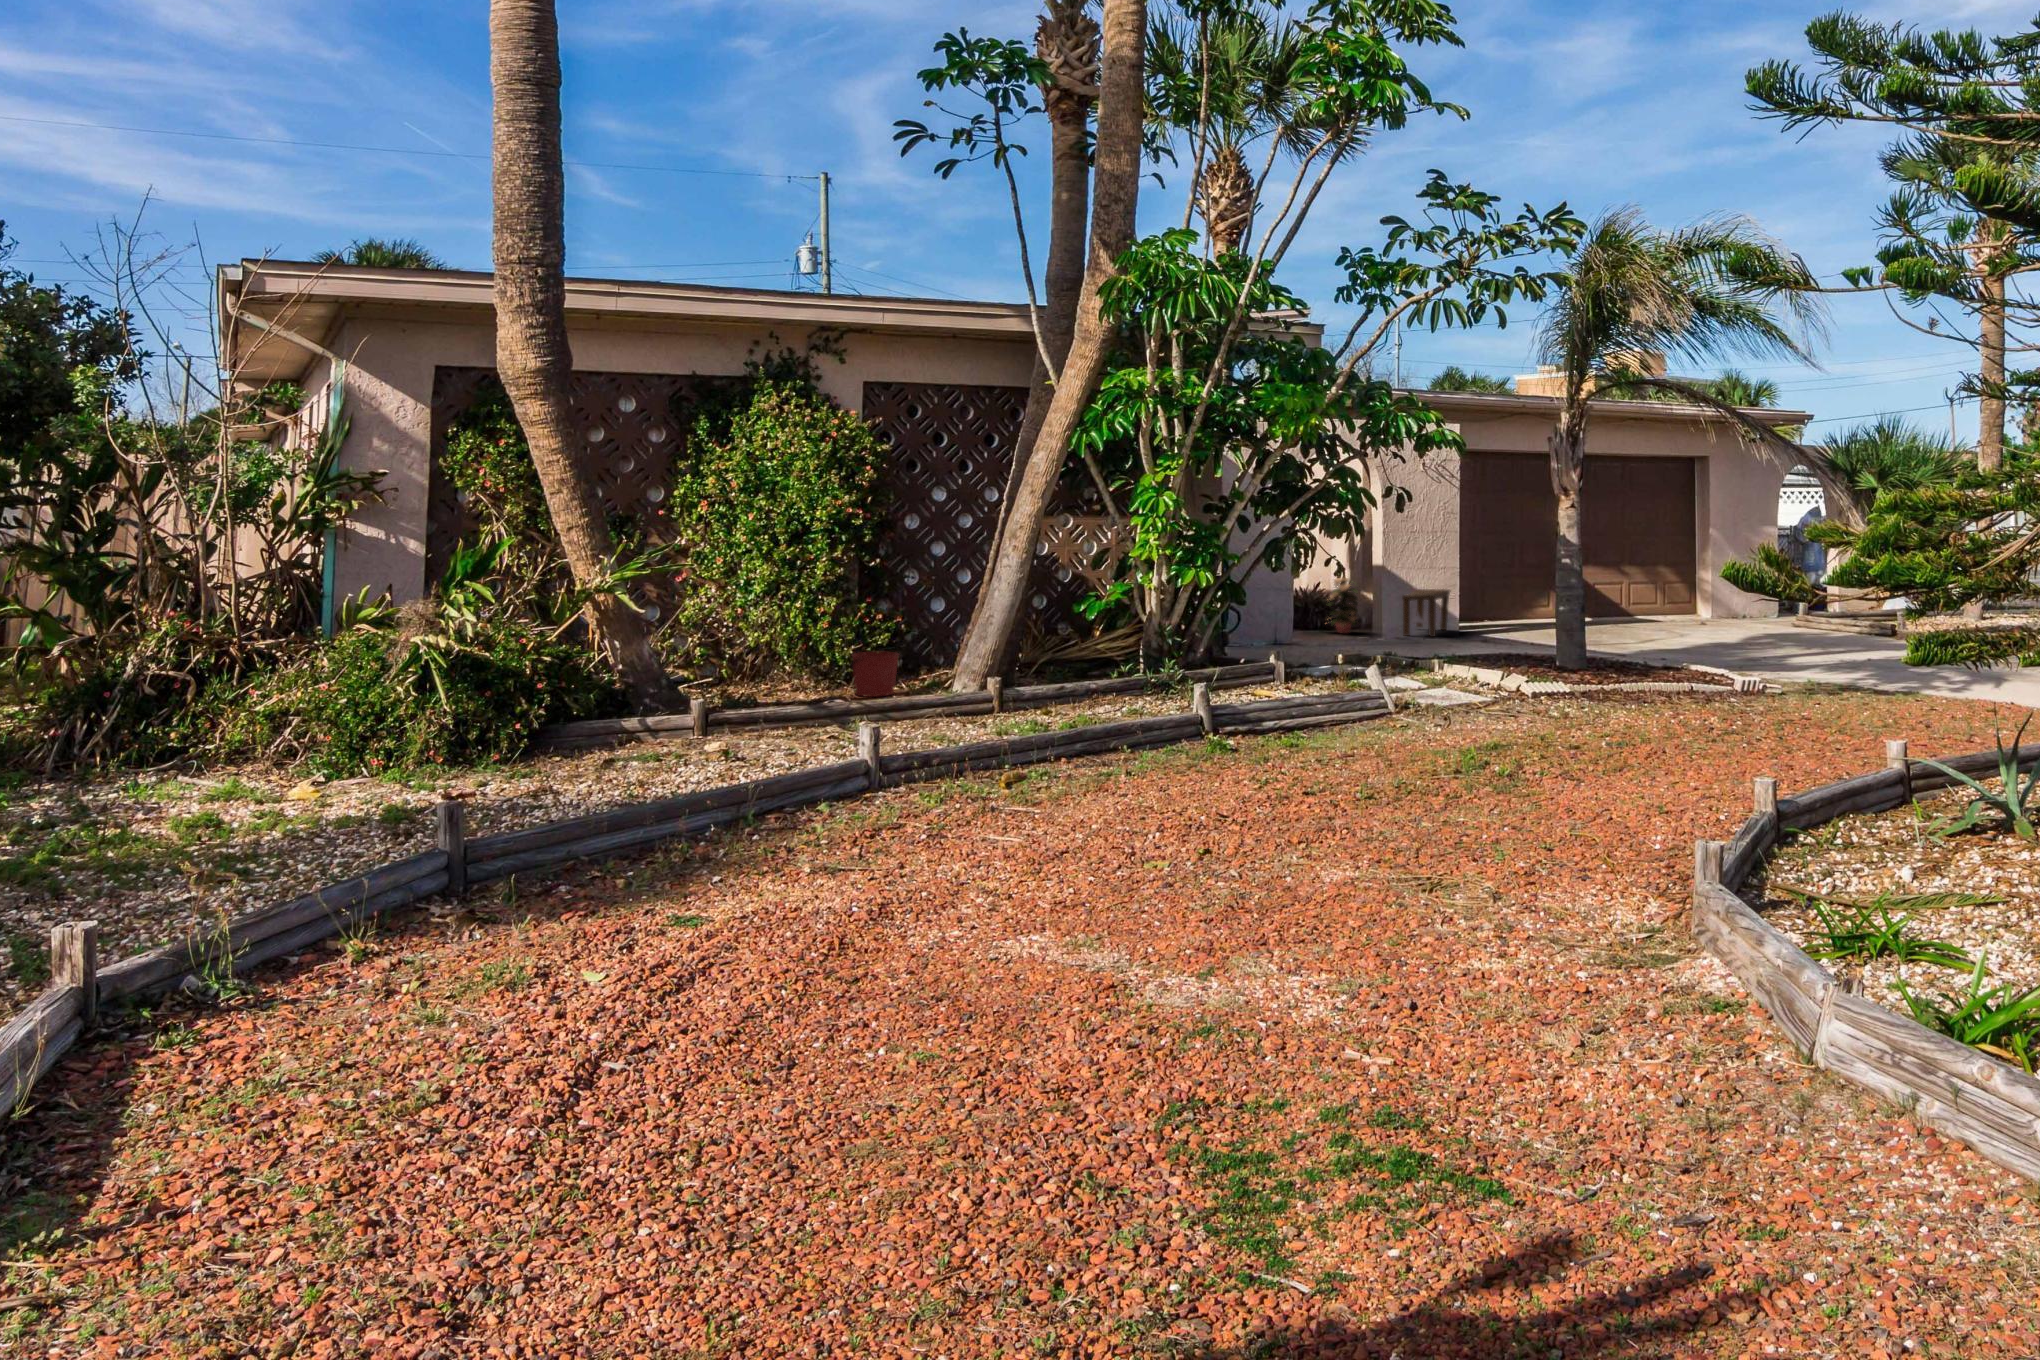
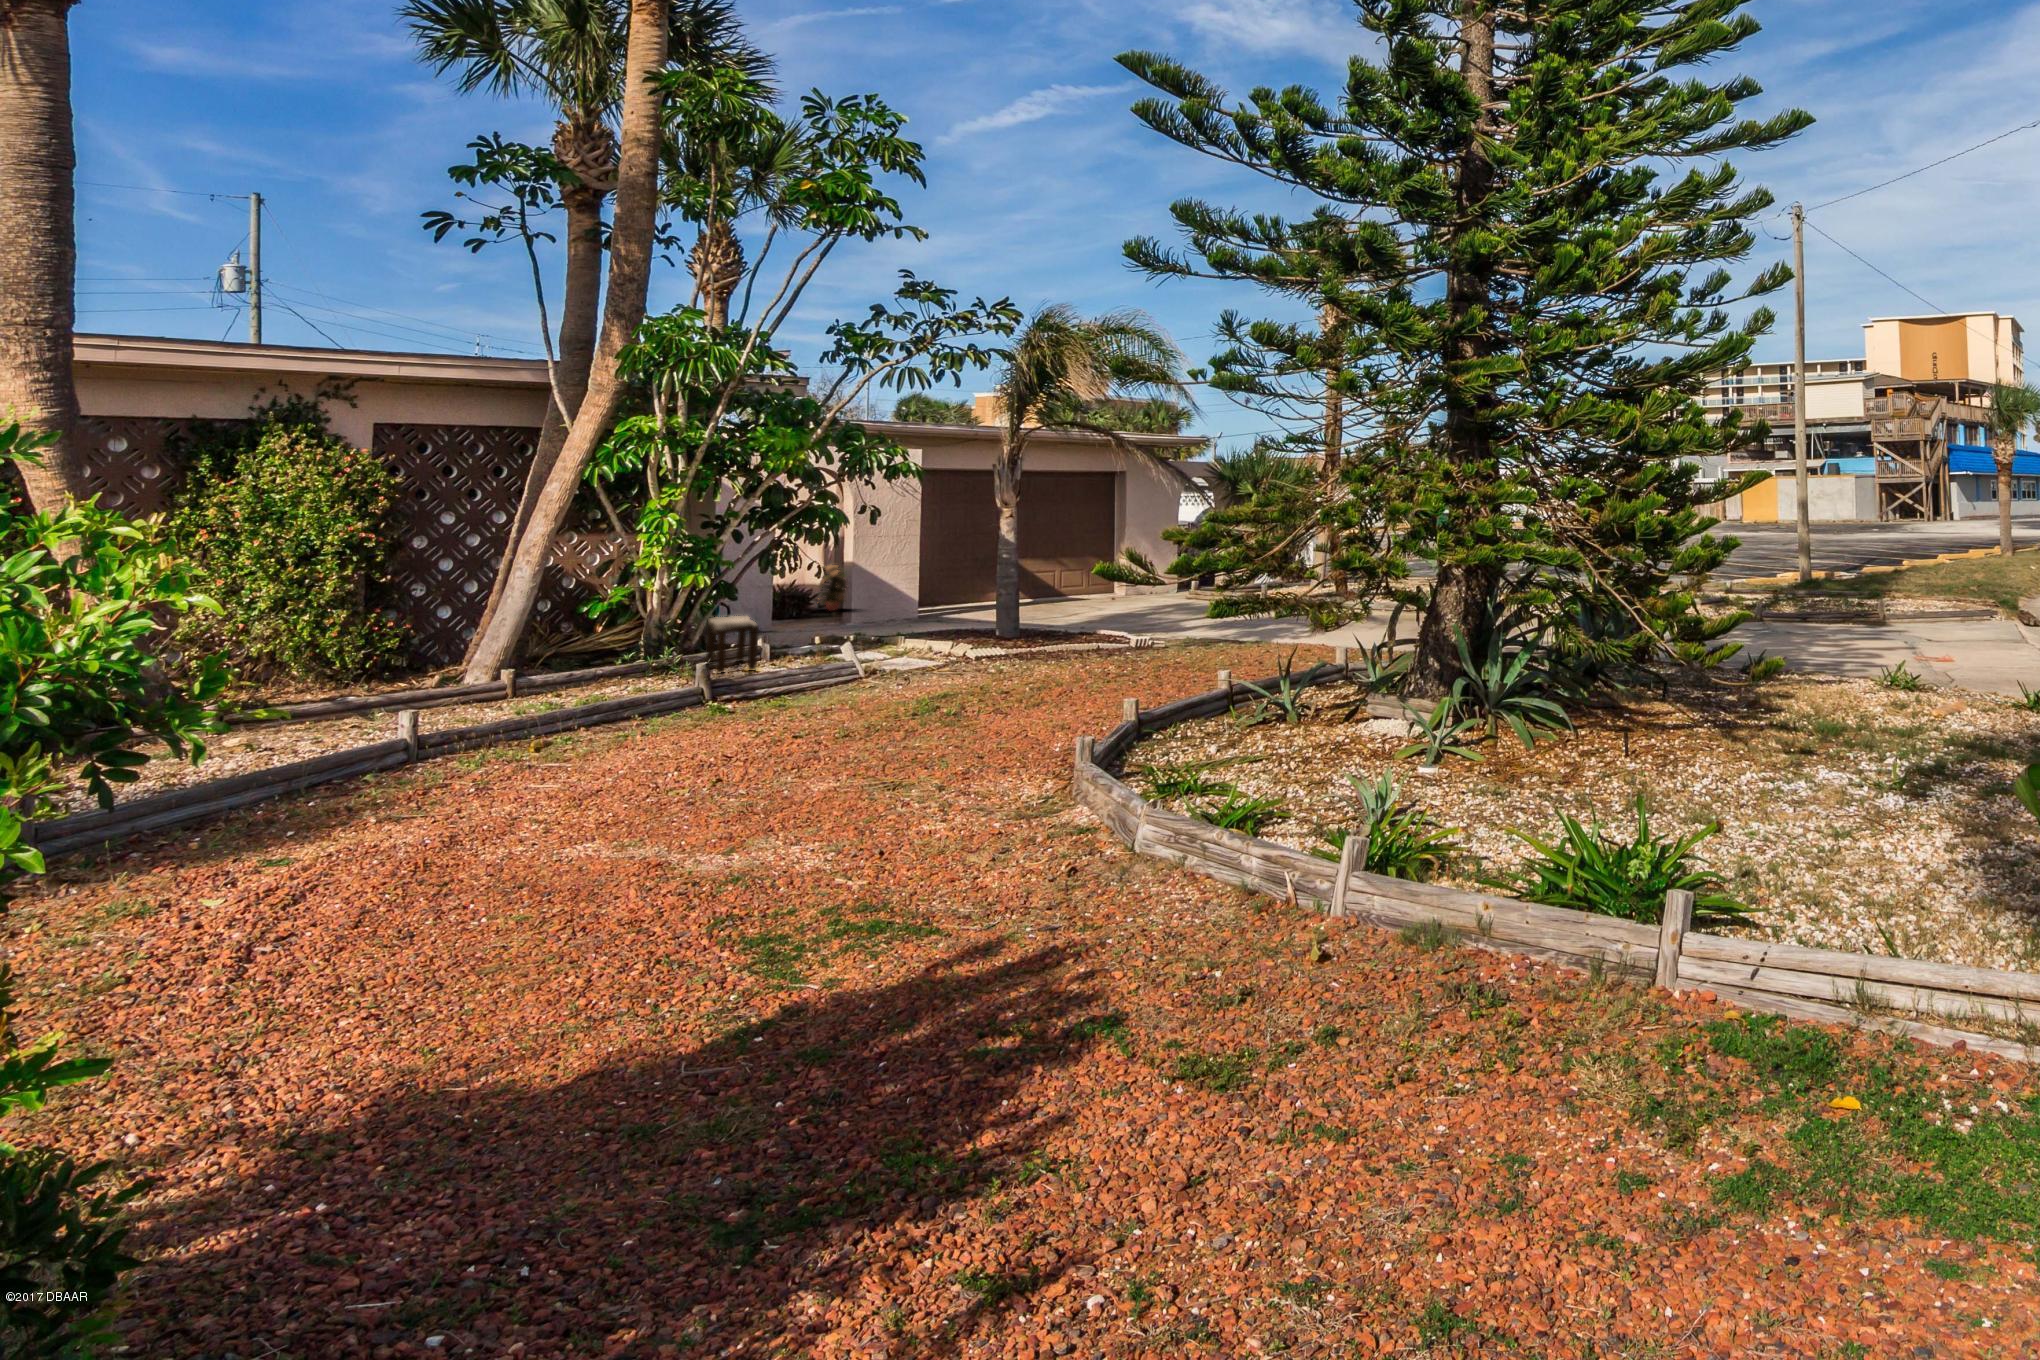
bench: present [1402,589,1450,637] -> present [706,616,759,673]
bucket: present [850,651,899,697] -> none [357,653,409,692]

